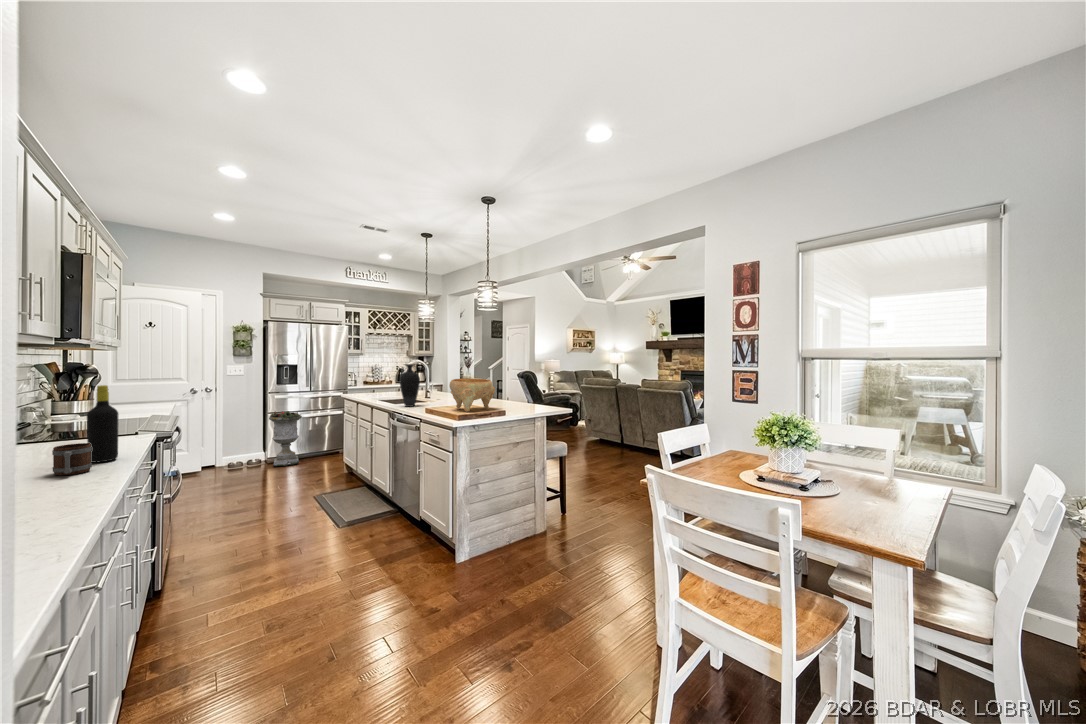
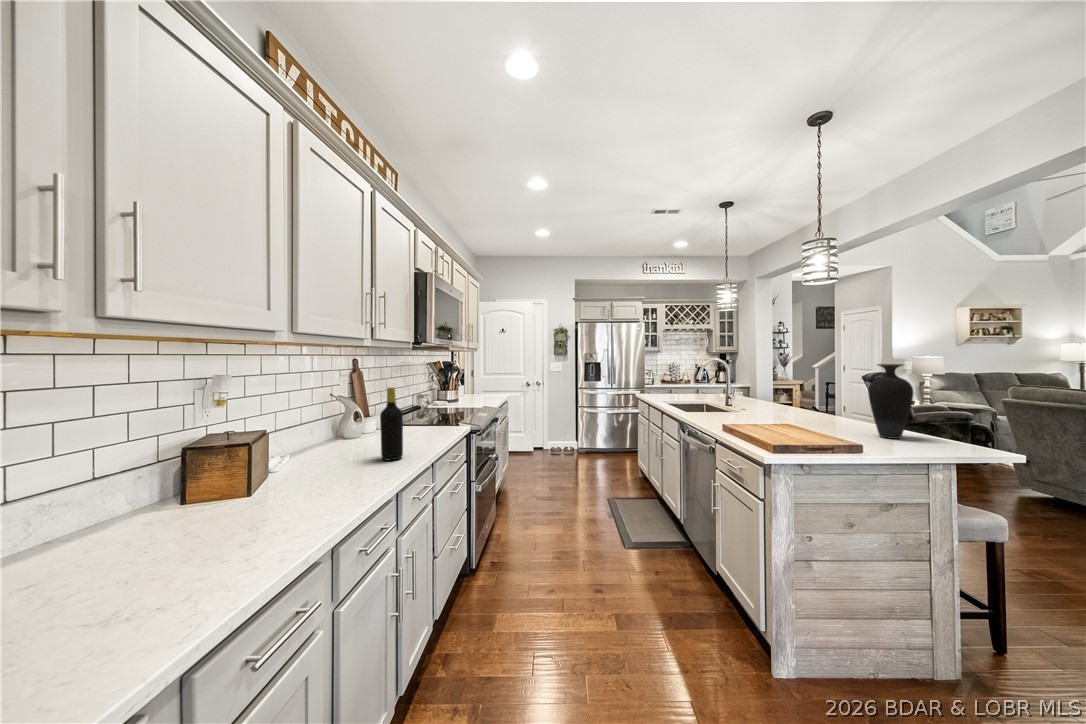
vase: present [400,364,420,407] -> present [868,364,913,439]
decorative bowl: present [449,379,495,412] -> none [758,386,838,438]
planter: present [269,411,302,466] -> none [577,405,604,457]
mug: present [52,443,92,475] -> none [343,443,371,474]

